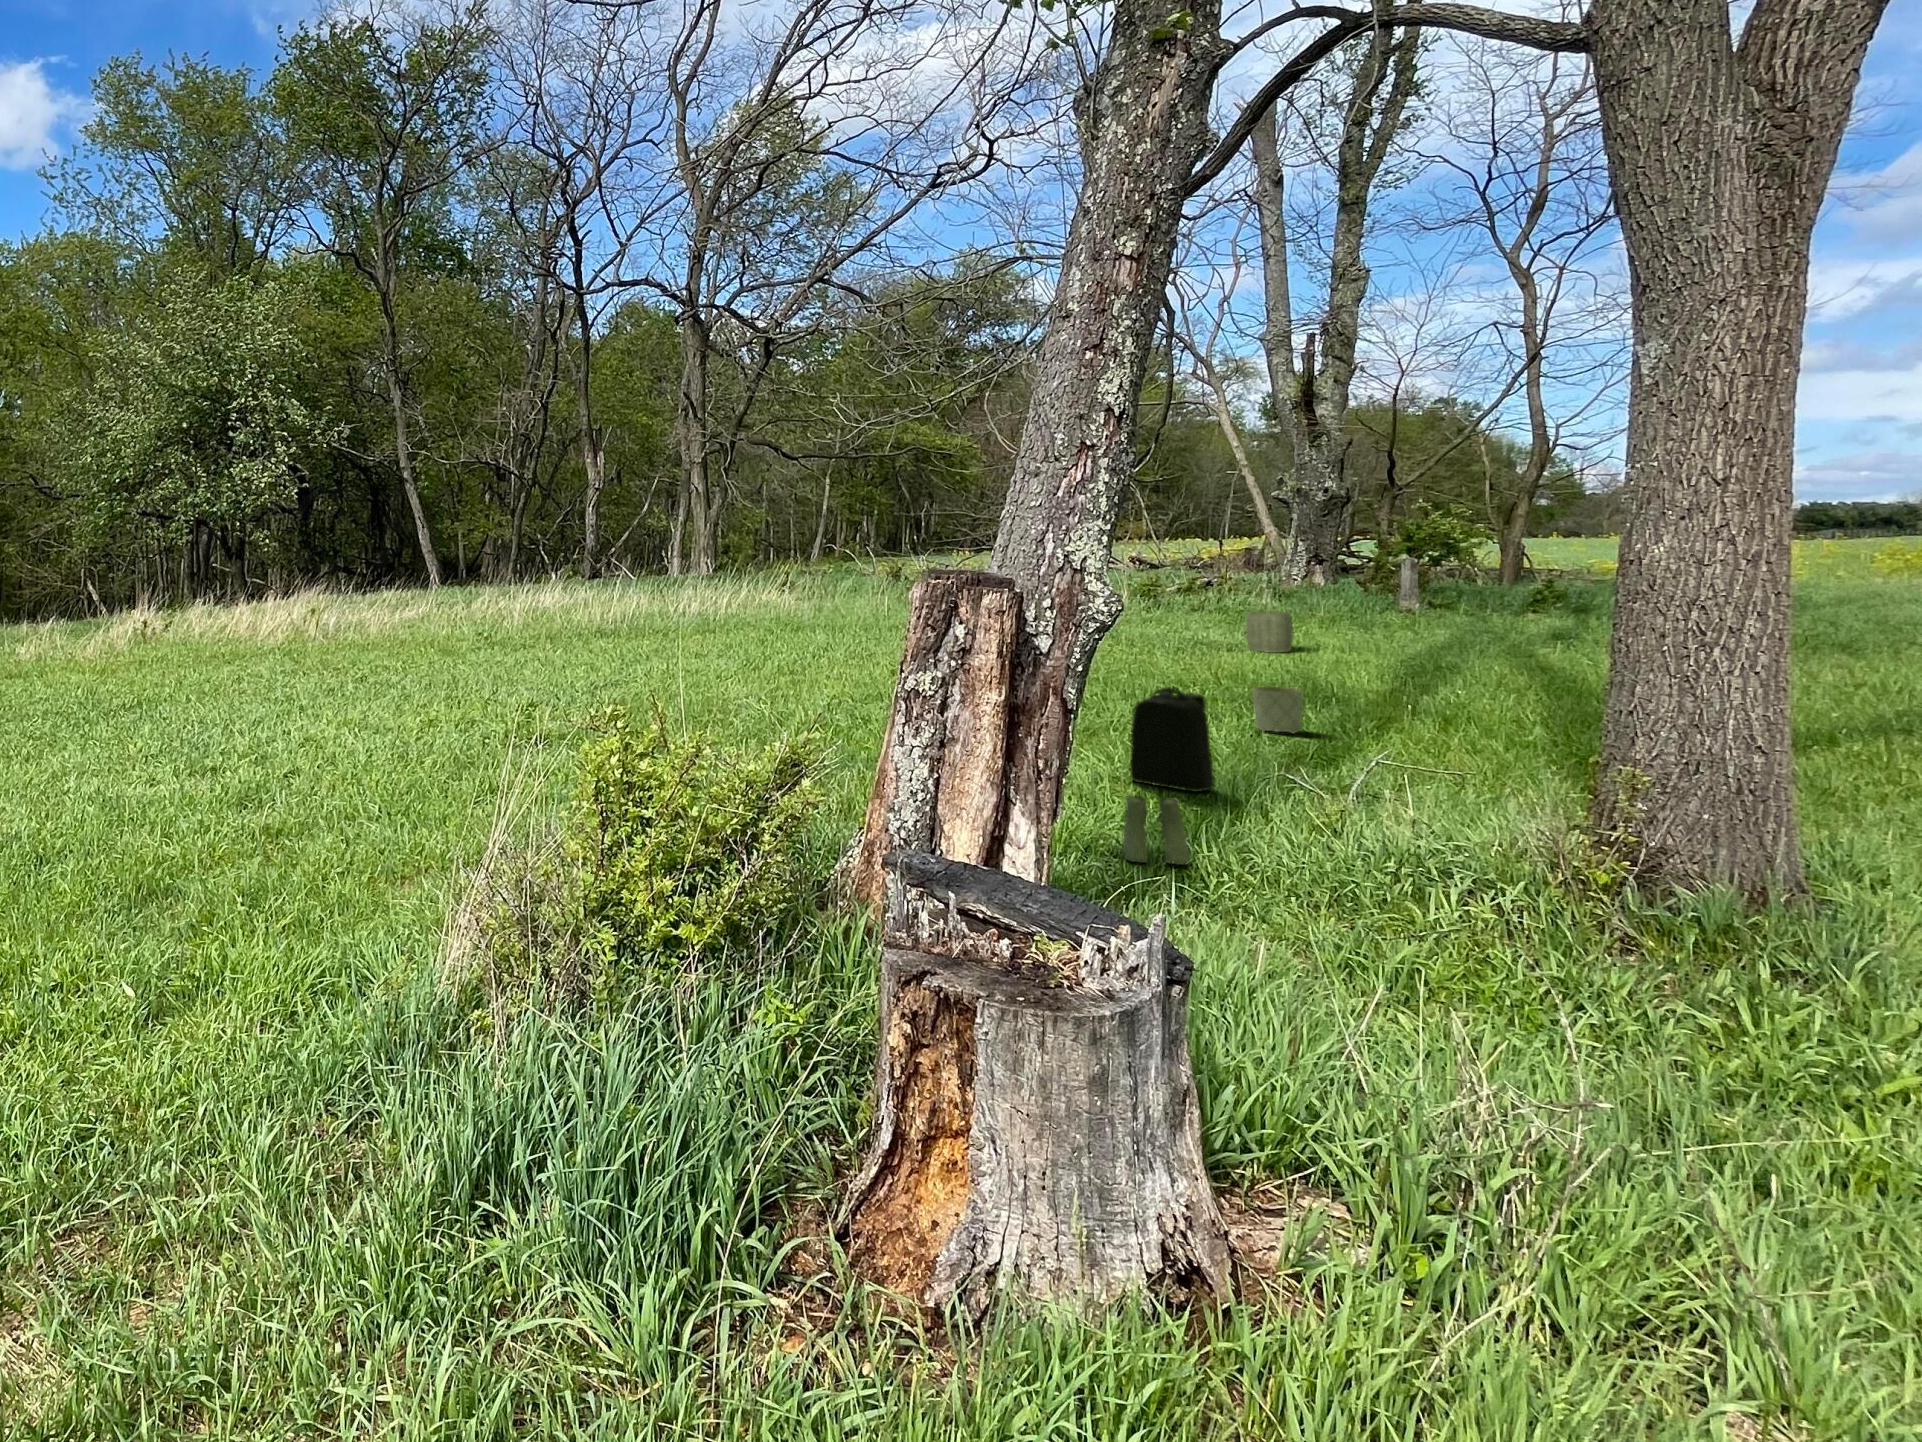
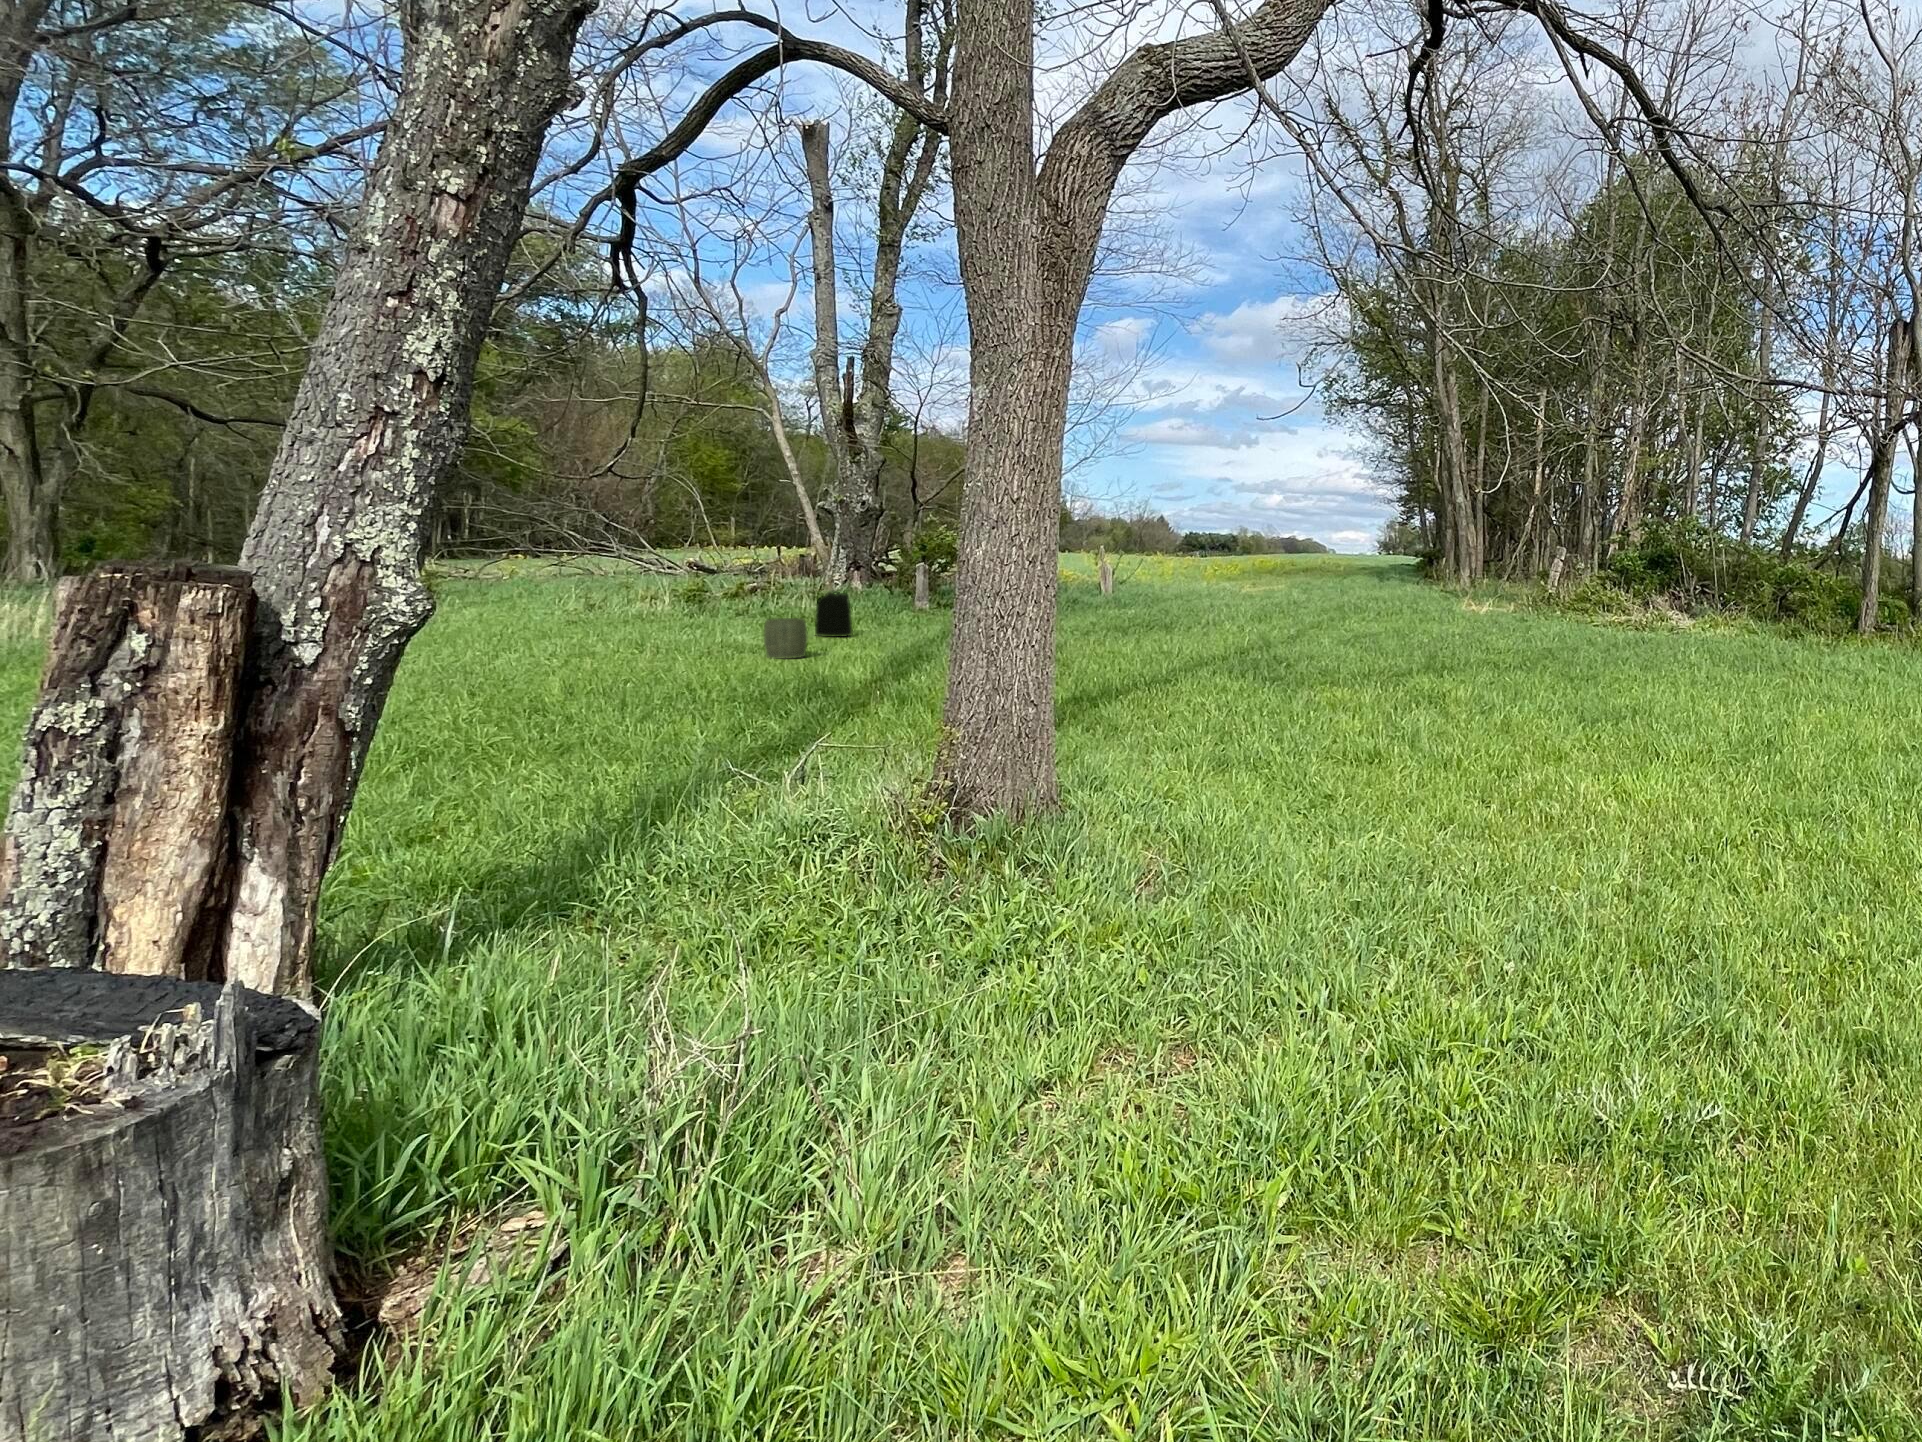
planter: present [1253,686,1303,734] -> none [732,691,779,737]
backpack: present [1130,687,1215,792] -> present [815,591,853,637]
boots: present [1123,795,1189,865] -> none [517,818,595,897]

